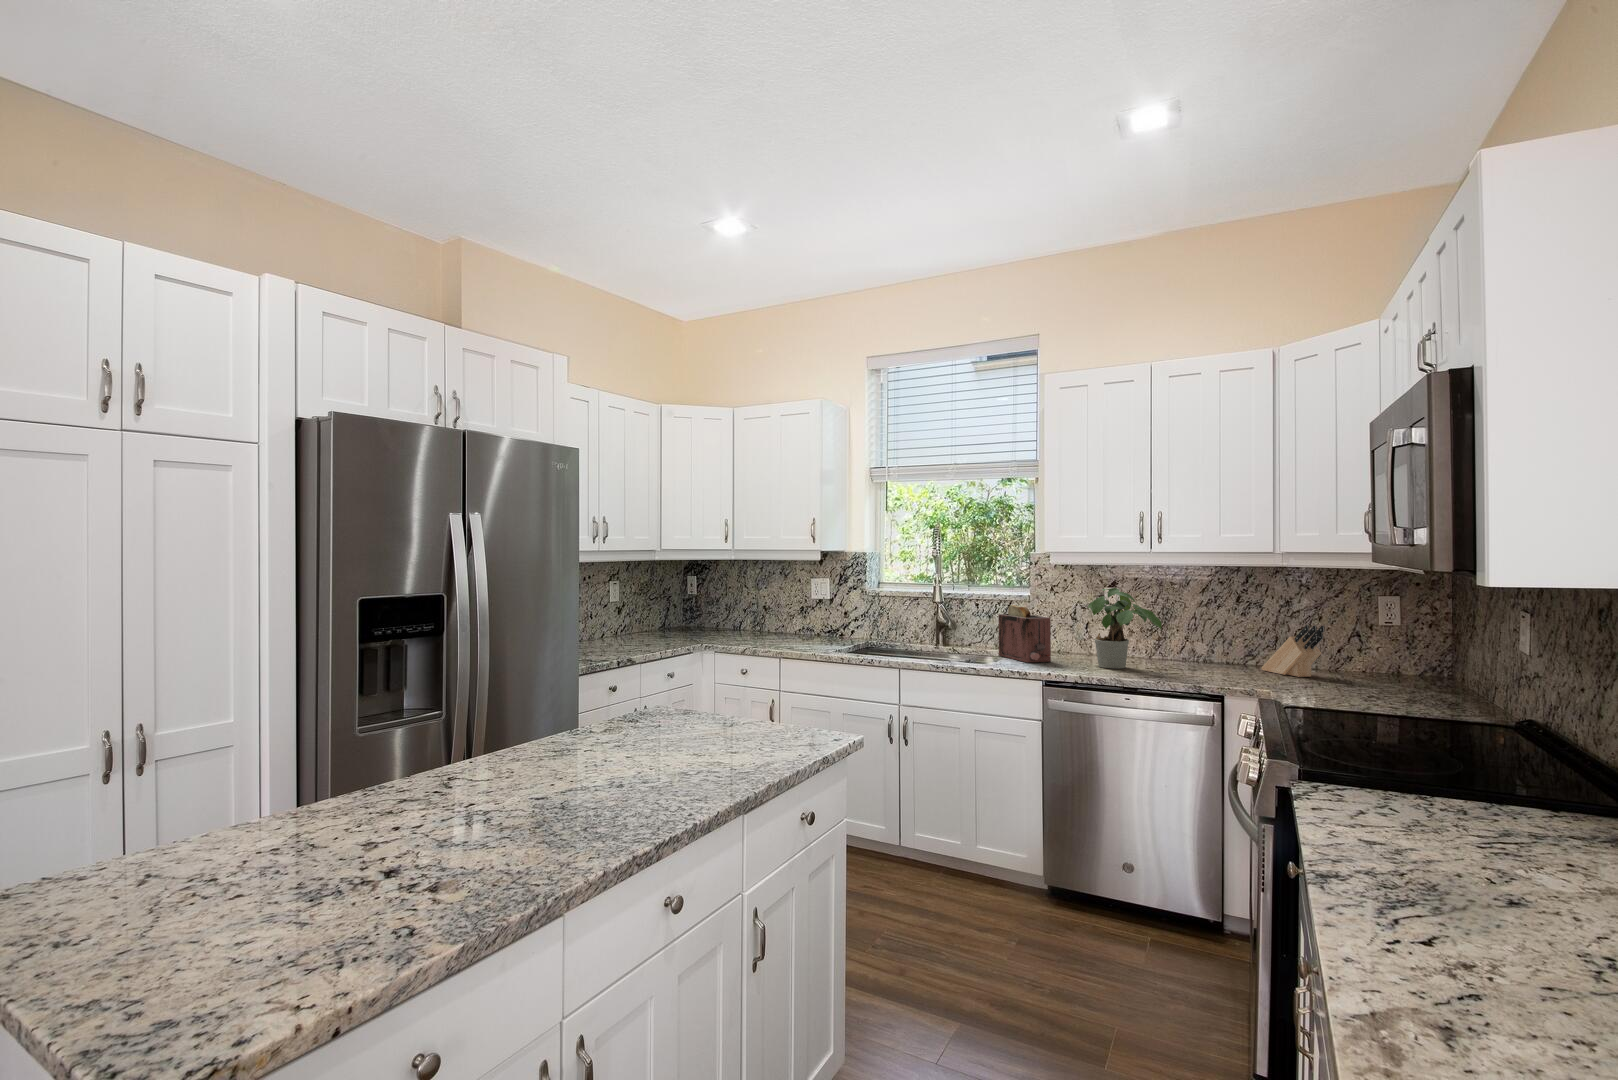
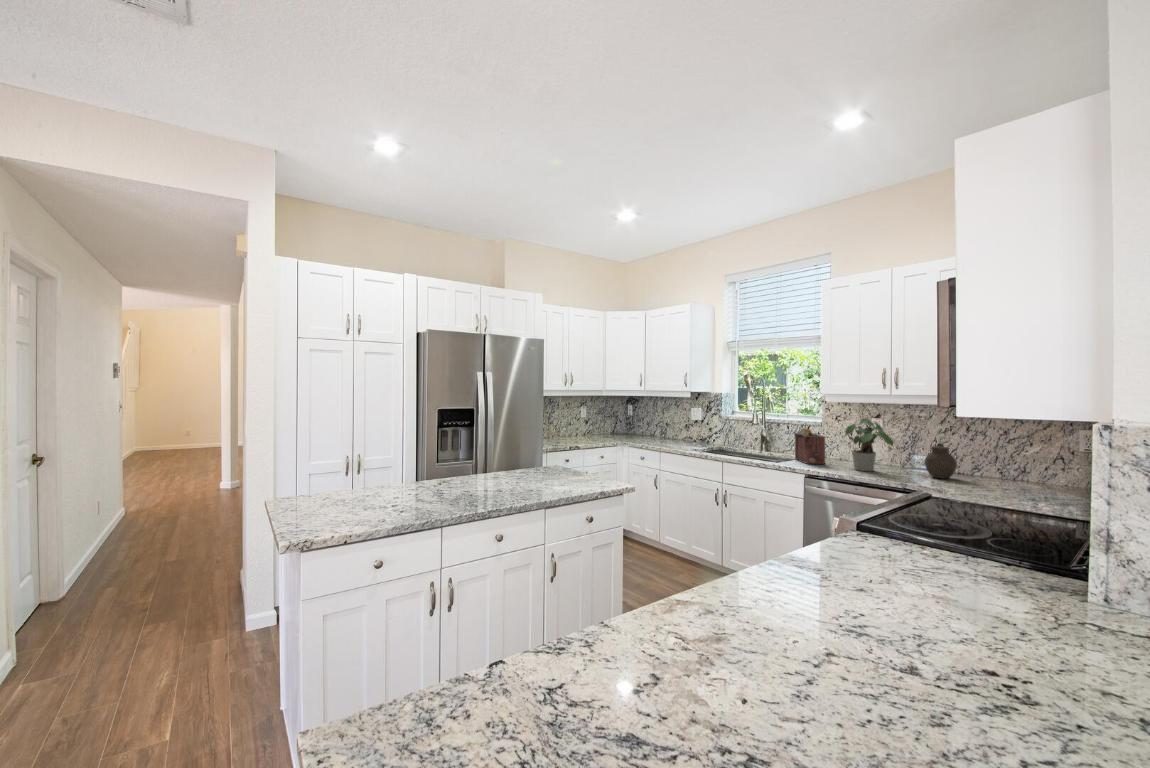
jar: none [1195,621,1237,672] -> present [925,443,957,479]
knife block: present [1261,625,1324,677] -> none [981,449,1024,486]

